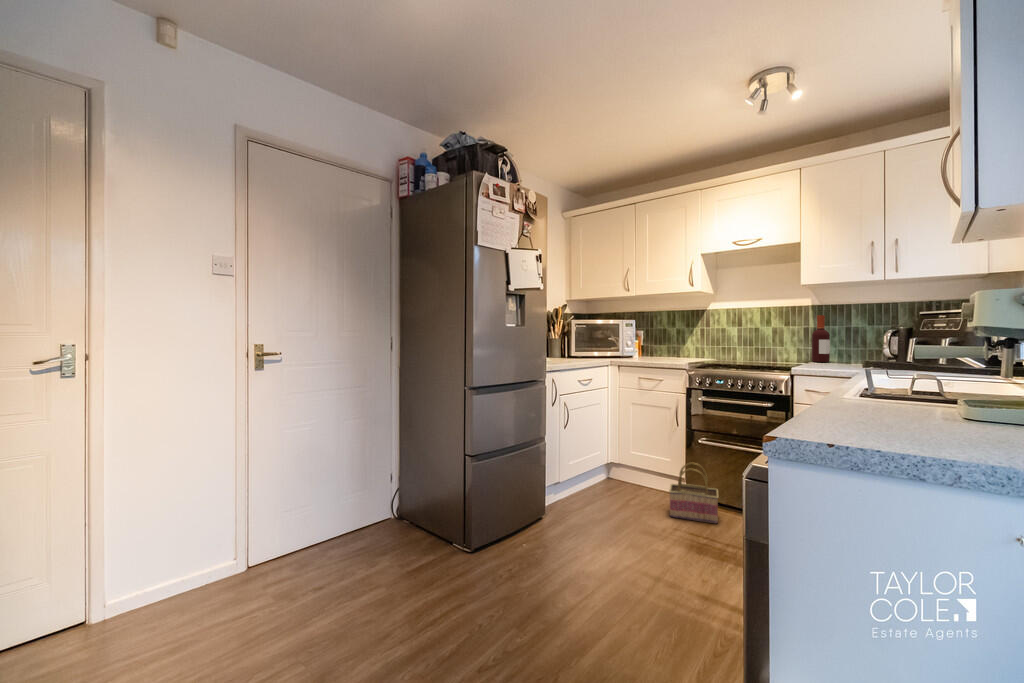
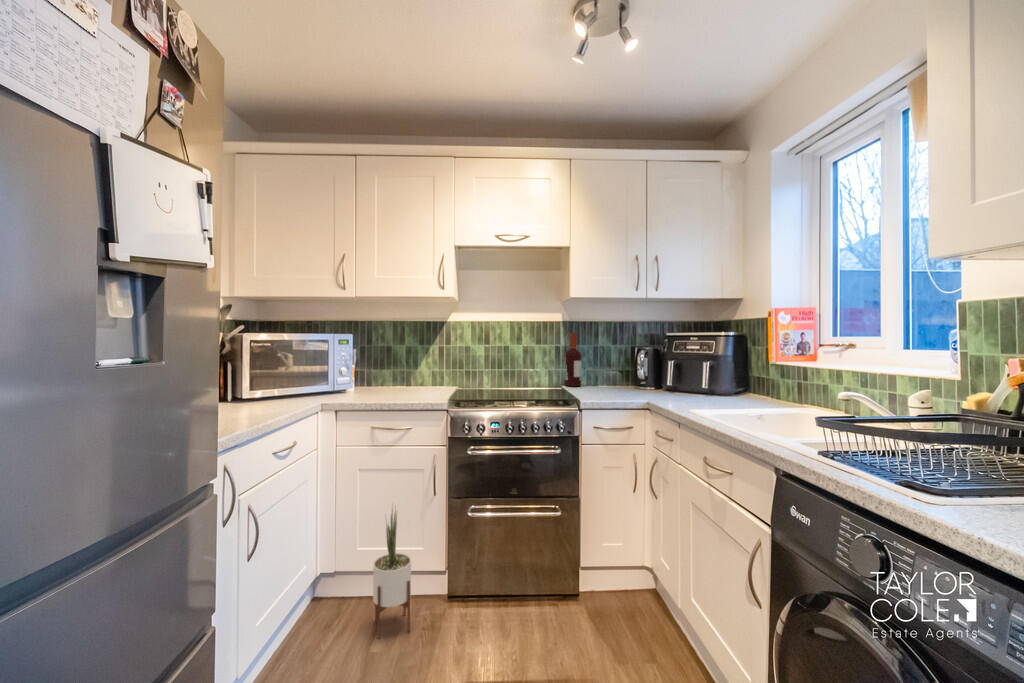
potted plant: none [632,421,656,502] -> present [373,509,411,638]
basket: present [669,462,718,523] -> none [443,554,519,658]

